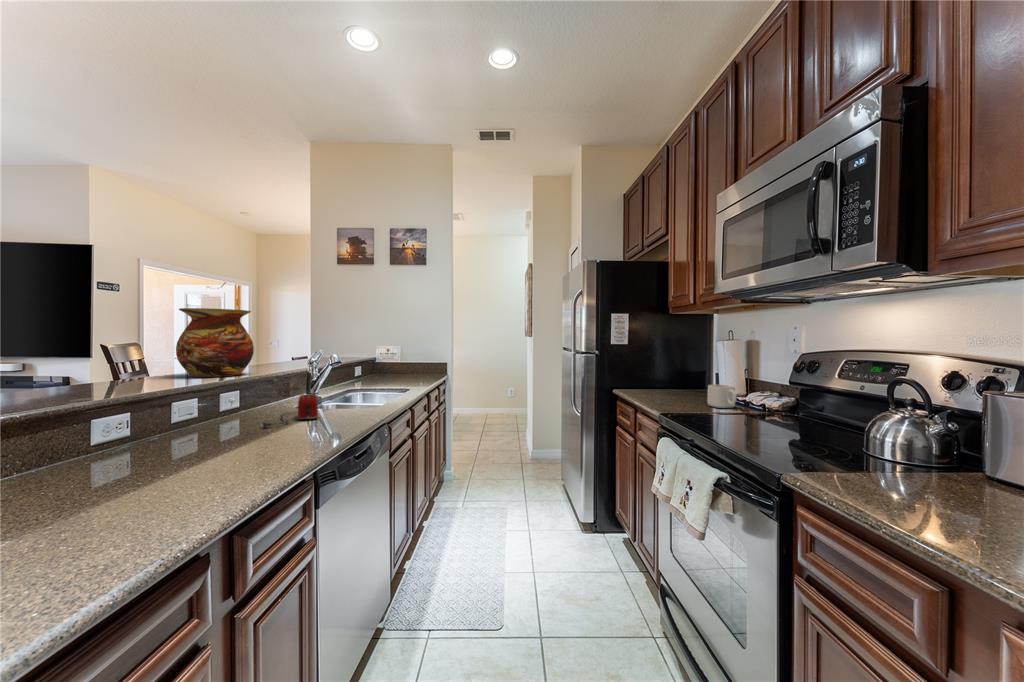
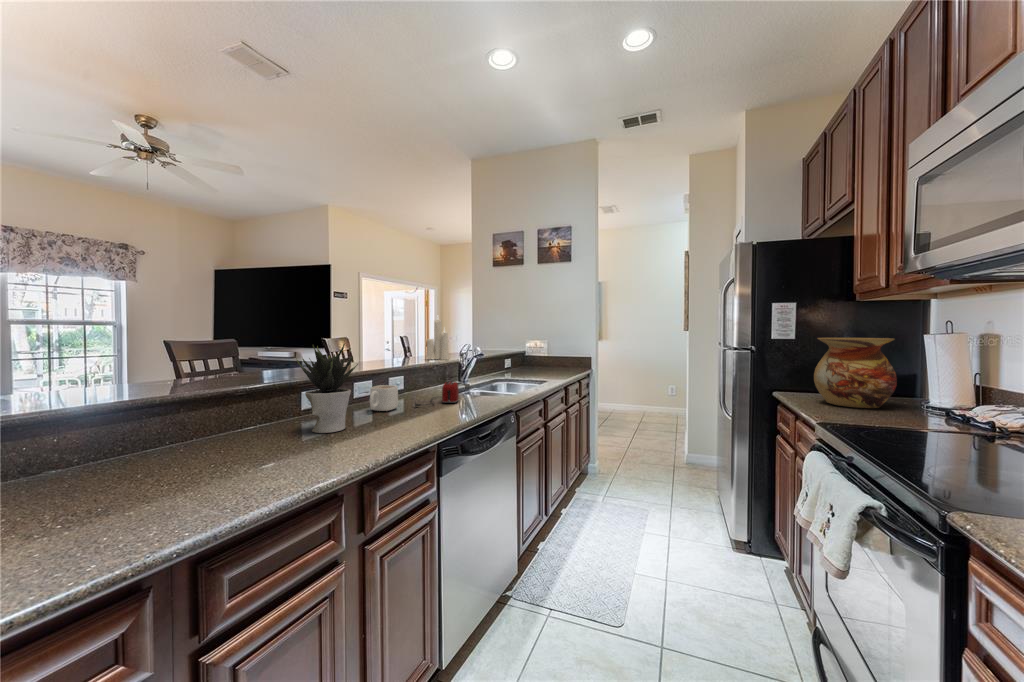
vase: present [176,308,254,377] -> present [814,338,897,408]
candle: none [261,311,293,369] -> present [426,320,449,360]
potted plant: none [83,348,189,476] -> present [297,344,358,433]
mug: present [707,385,736,408] -> present [370,385,398,411]

